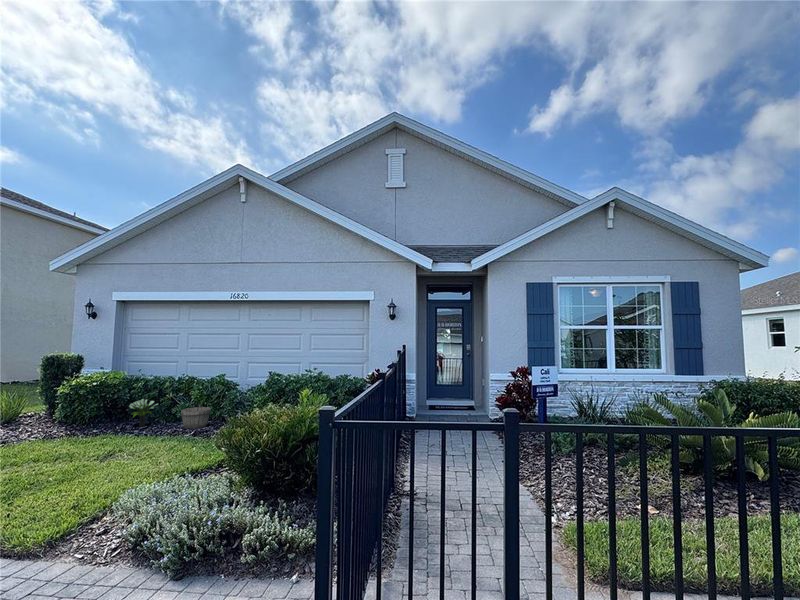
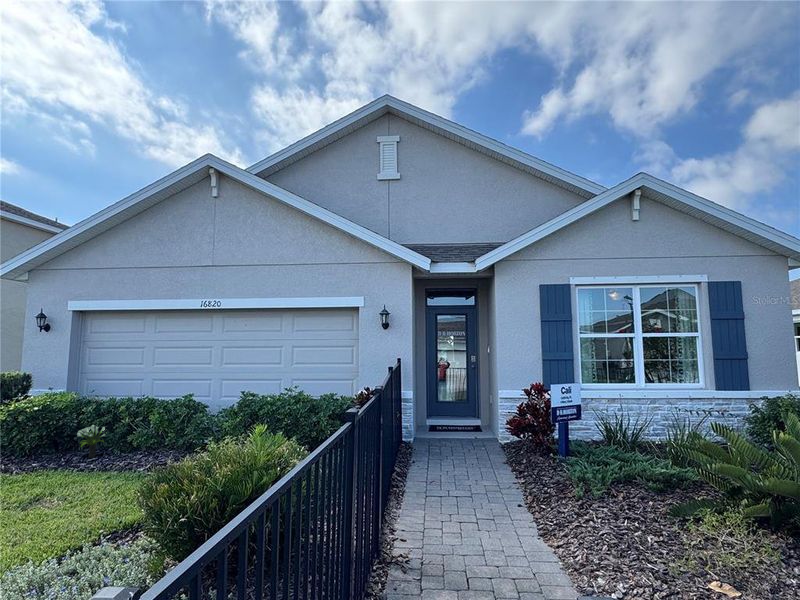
wooden bucket: present [181,404,211,428] -> none [136,429,173,459]

